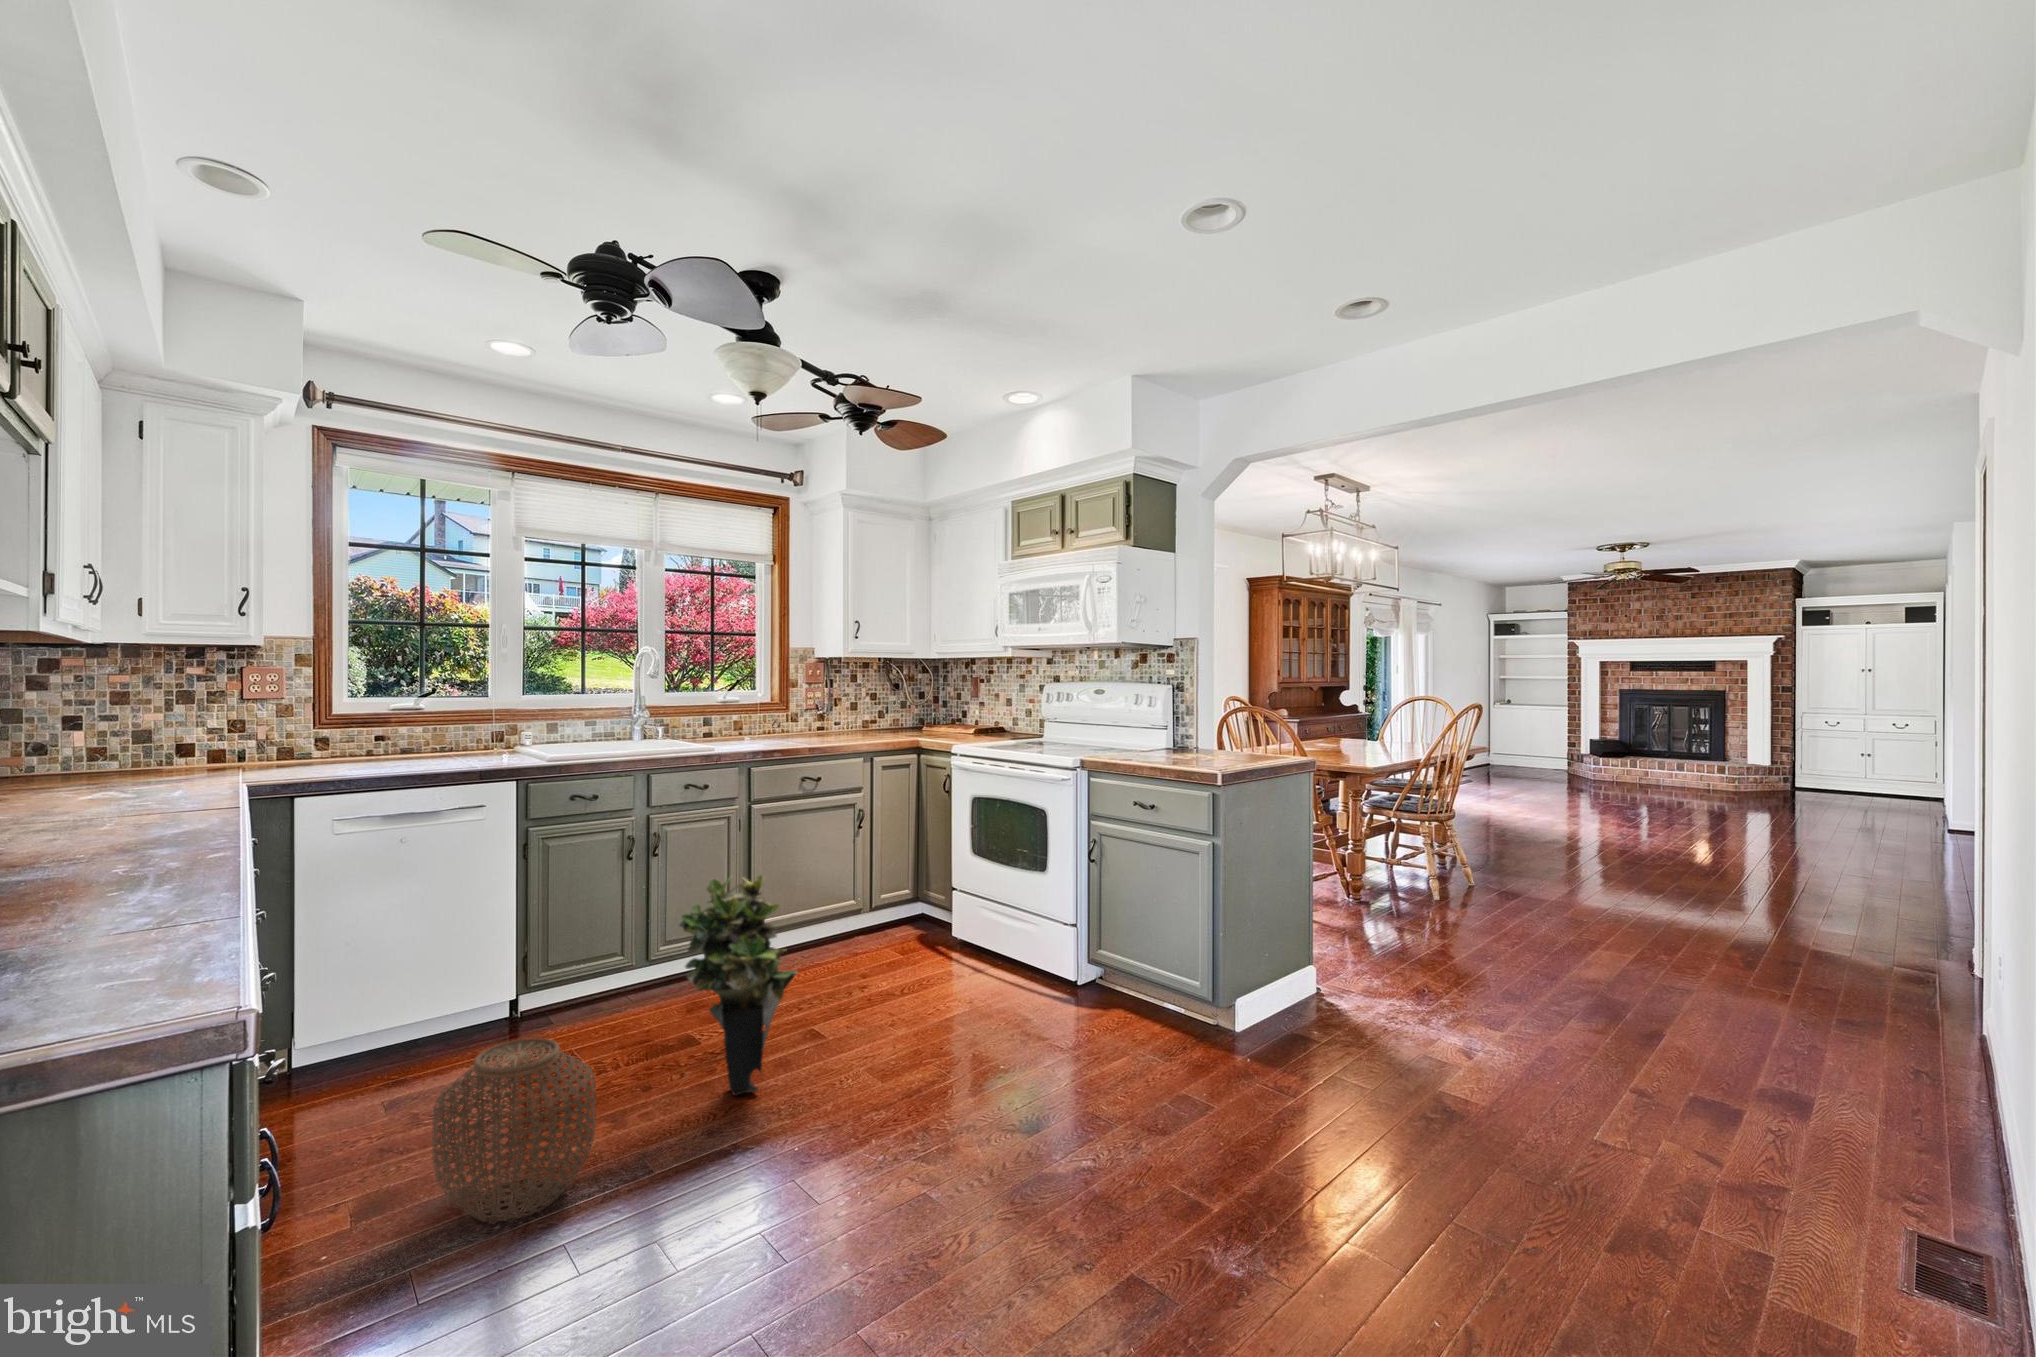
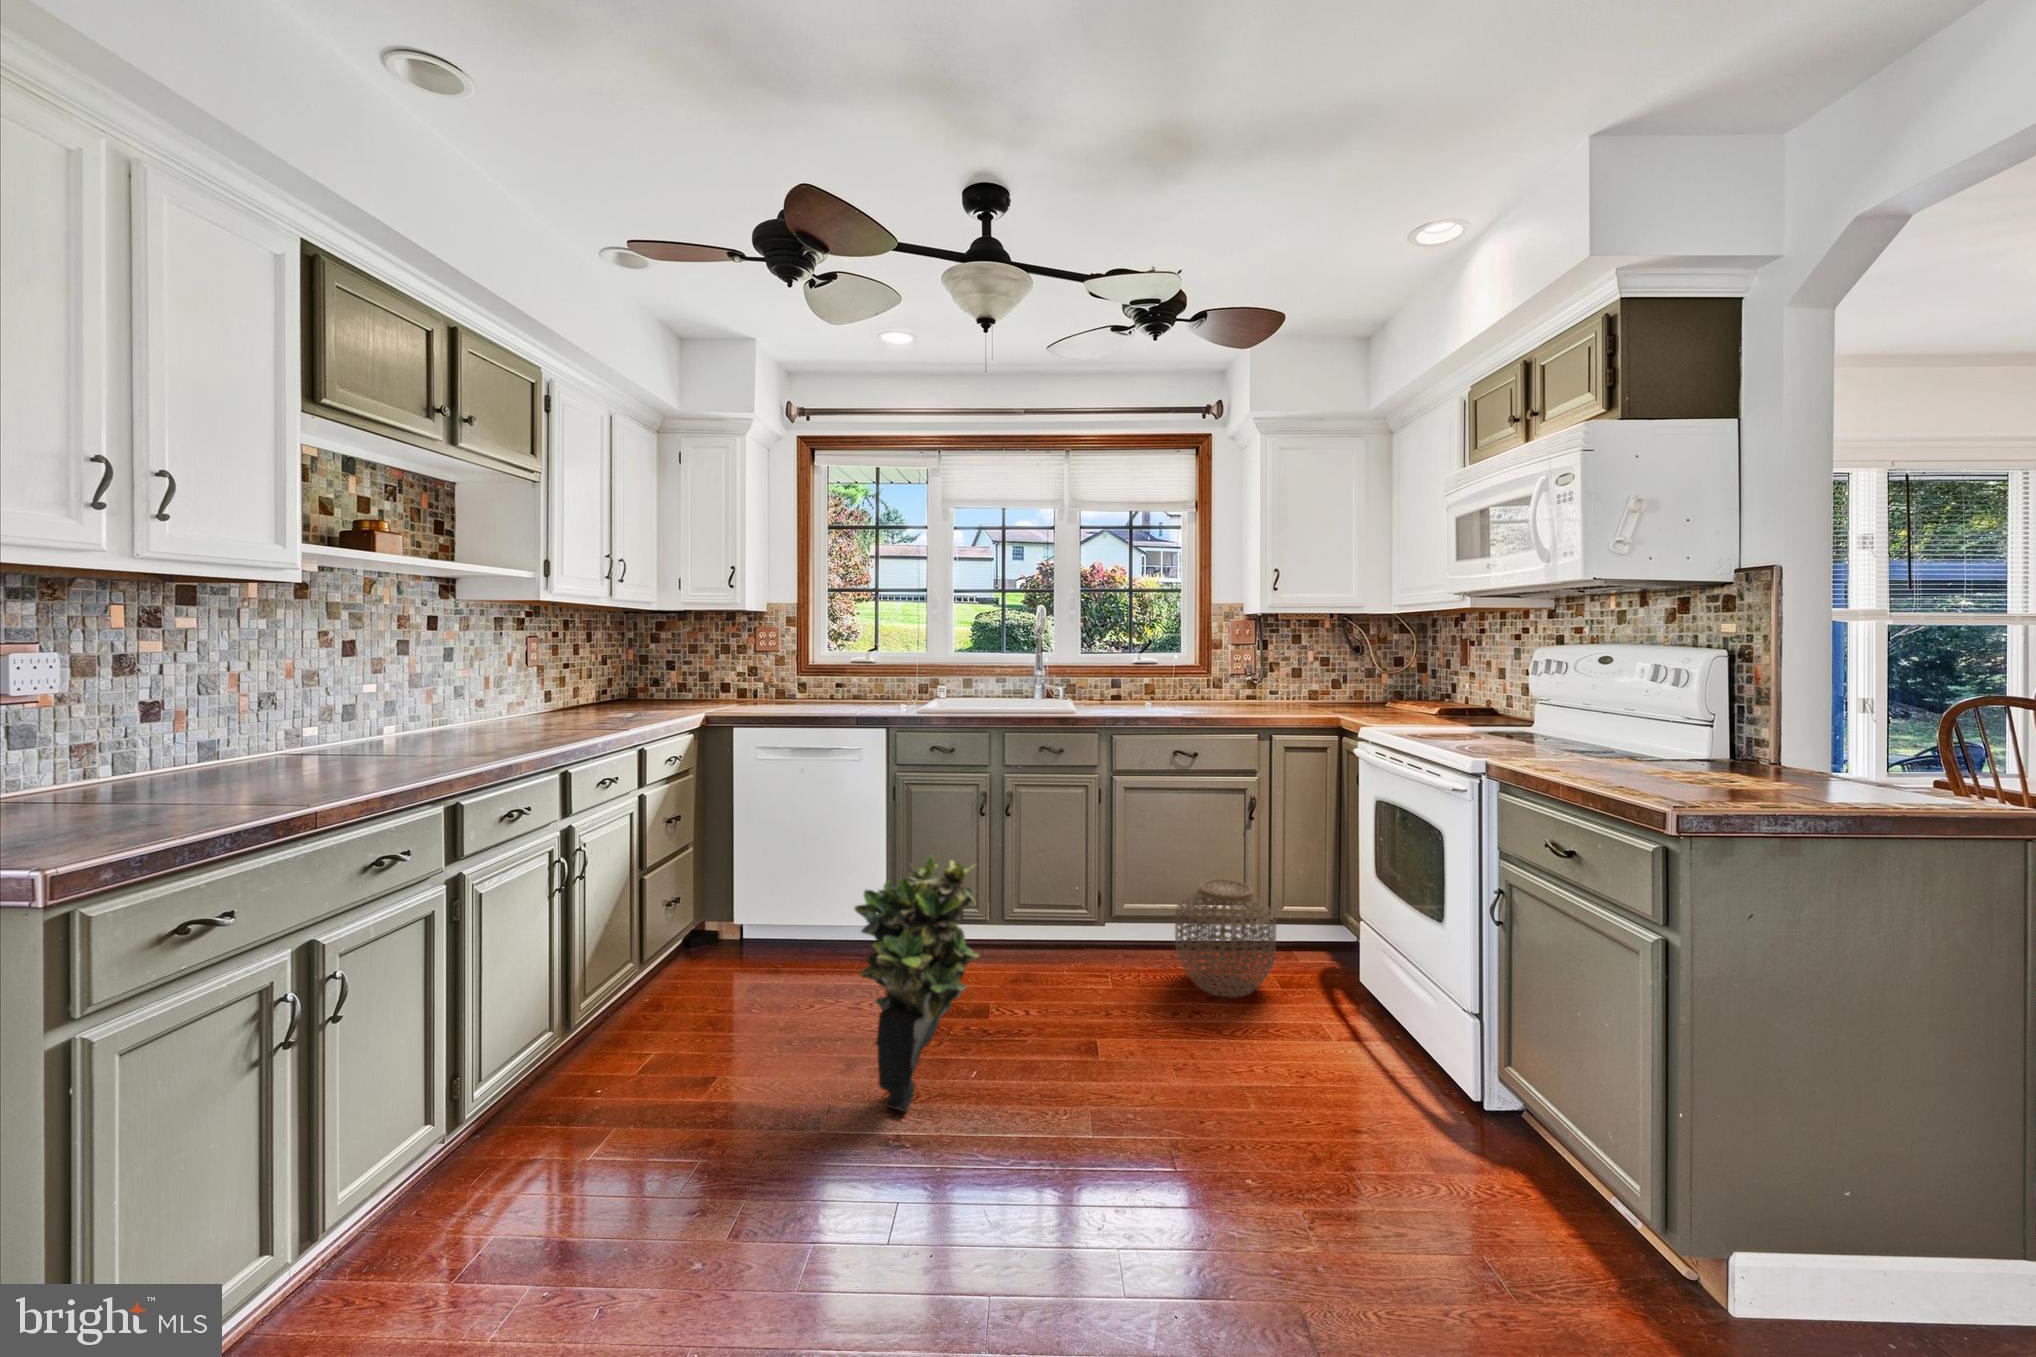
woven basket: present [432,1038,596,1222] -> present [1175,879,1276,998]

